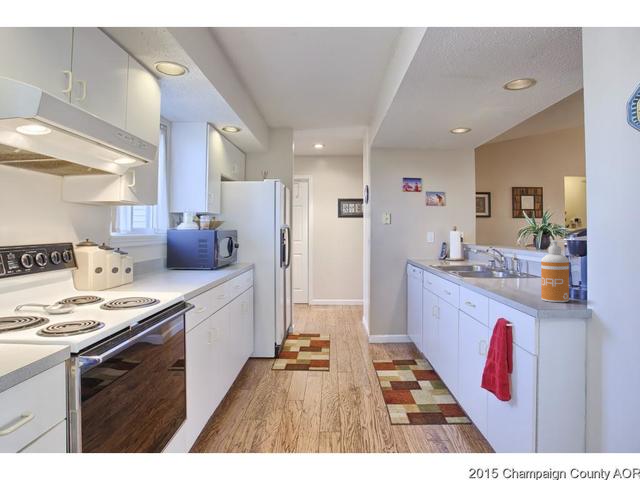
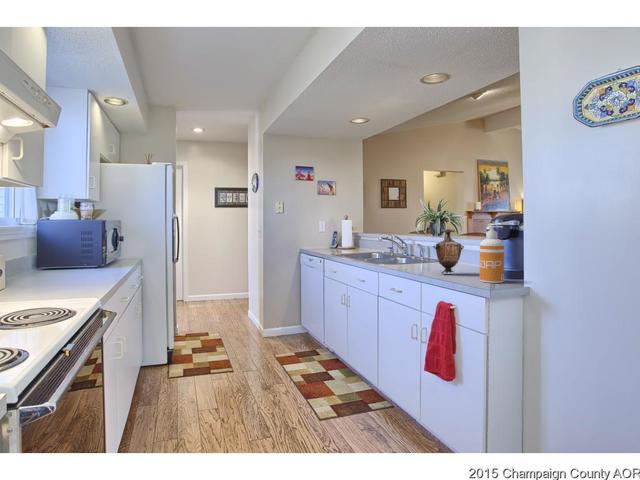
vase: none [501,238,537,289] -> present [433,229,464,273]

